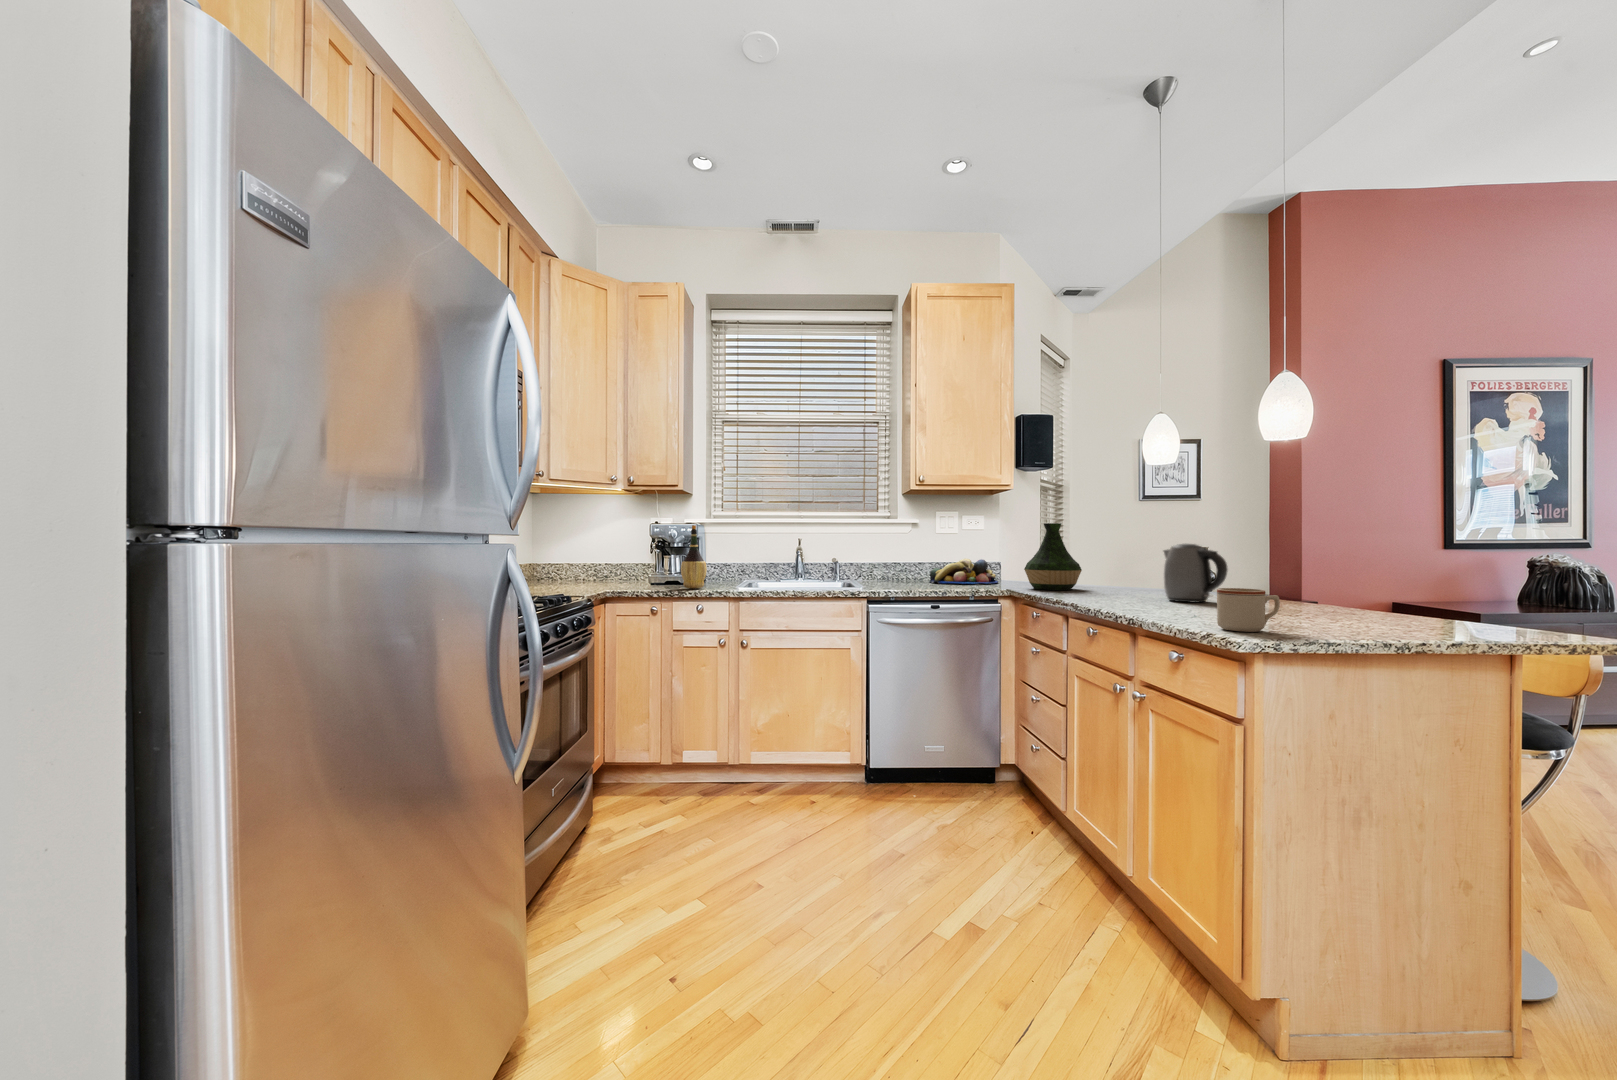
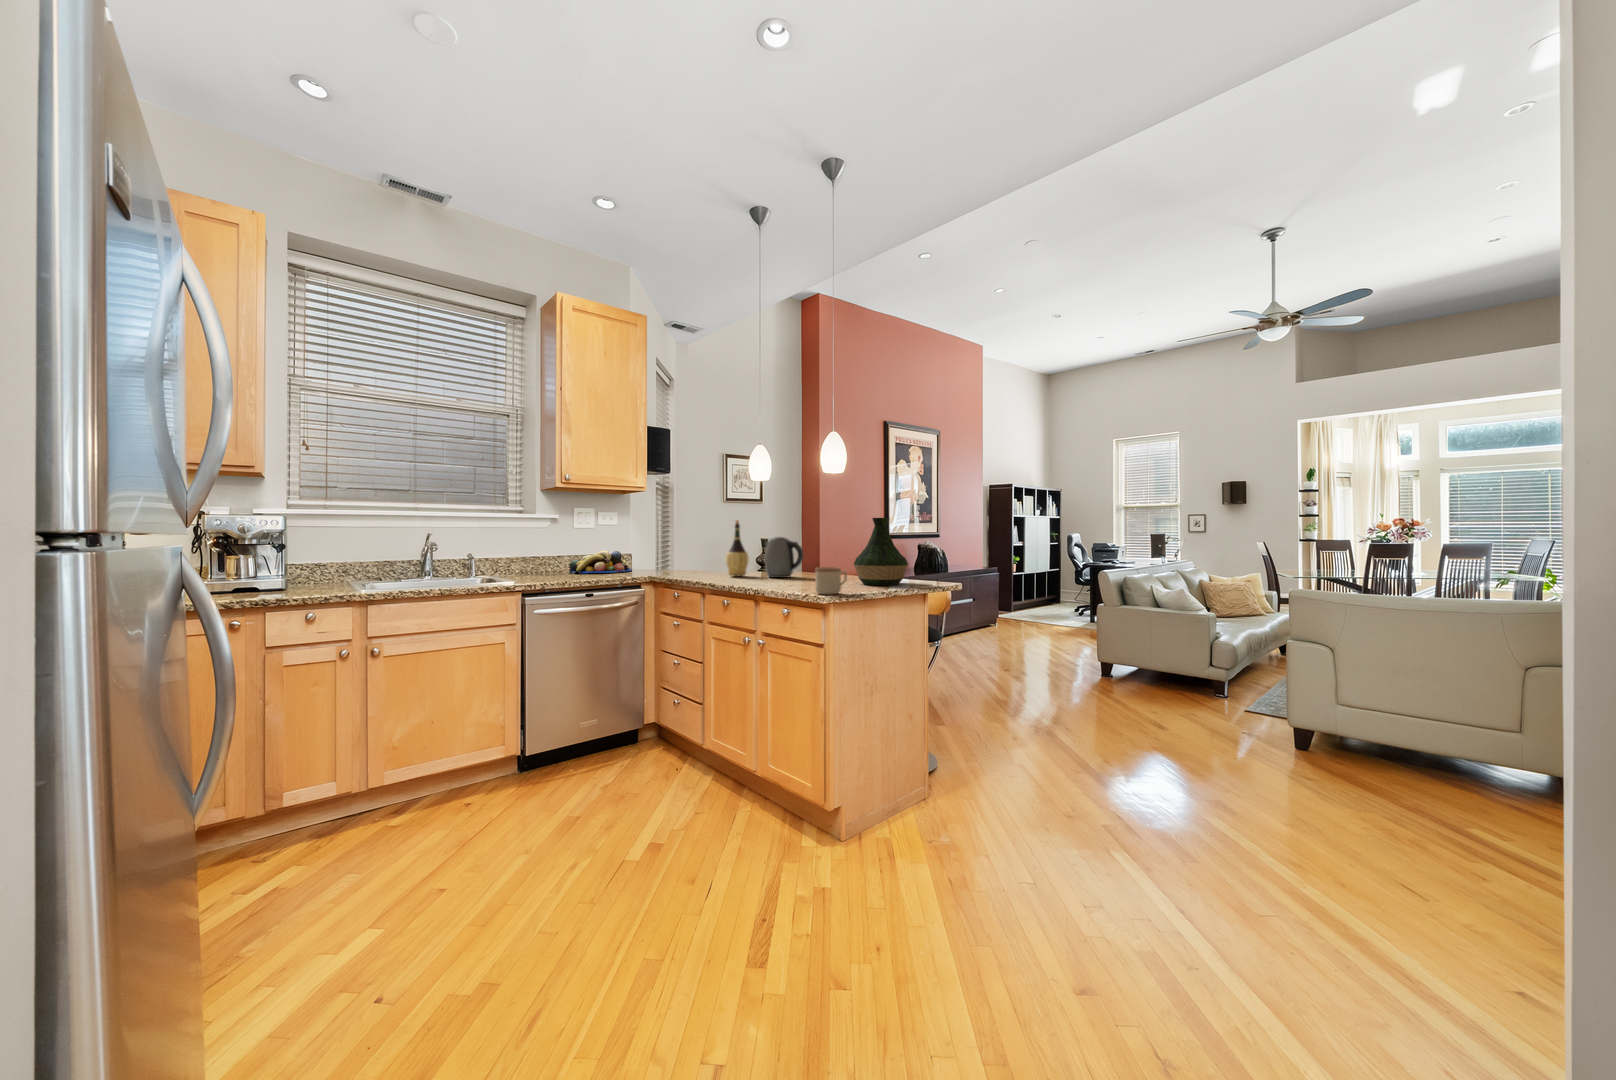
vase: present [1024,523,1082,590] -> present [854,518,908,585]
wine bottle: present [681,525,707,588] -> present [726,520,749,576]

